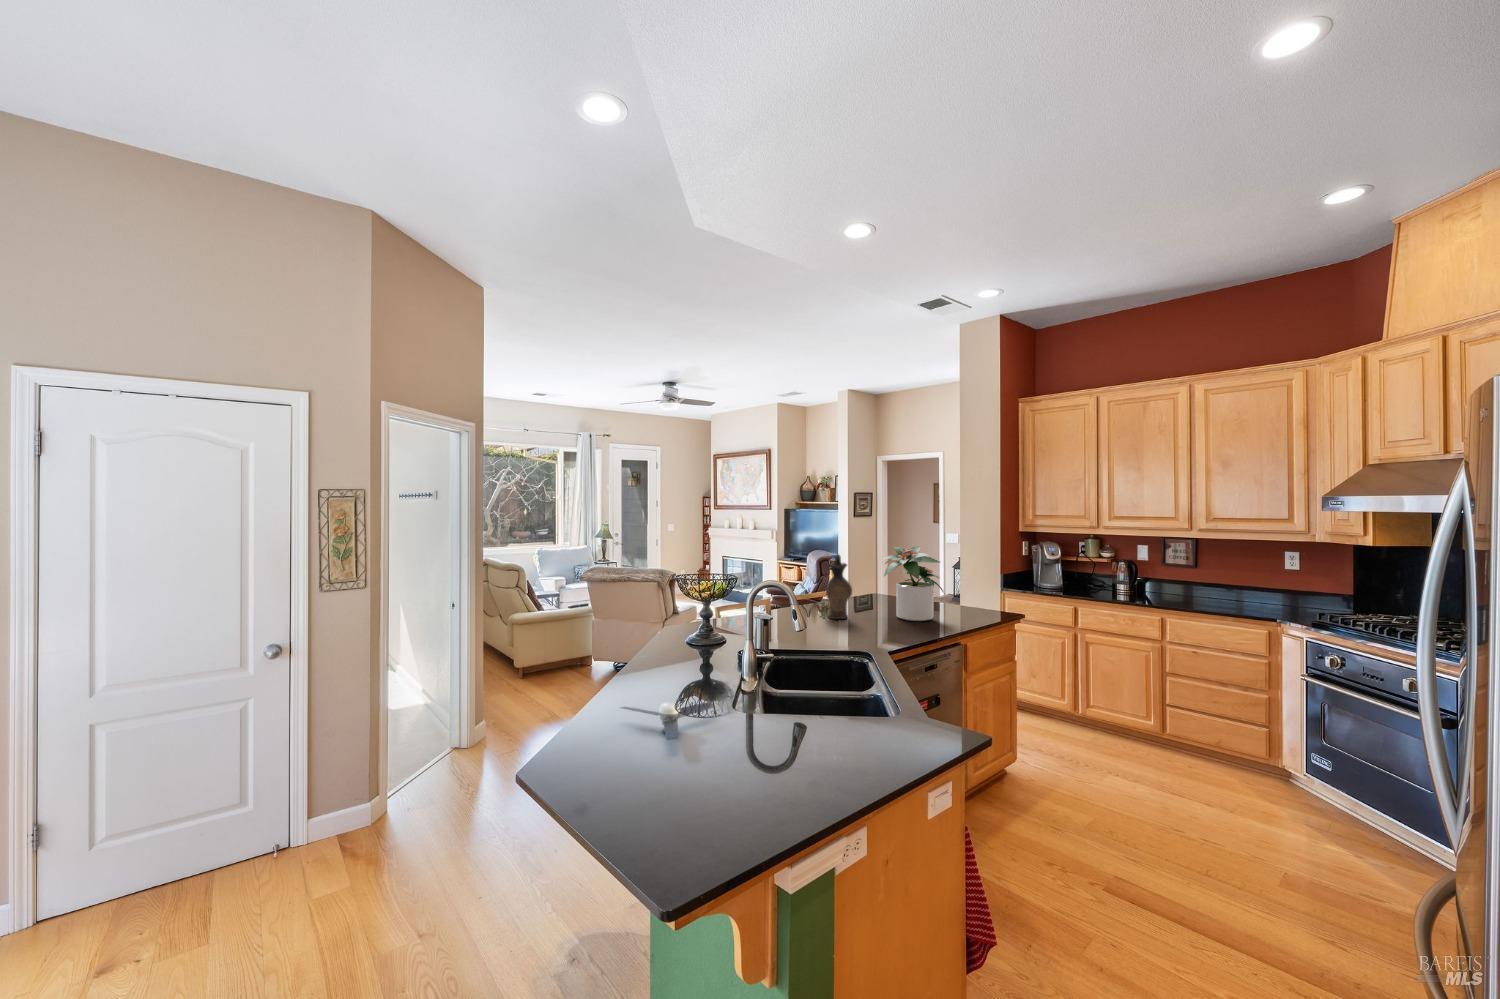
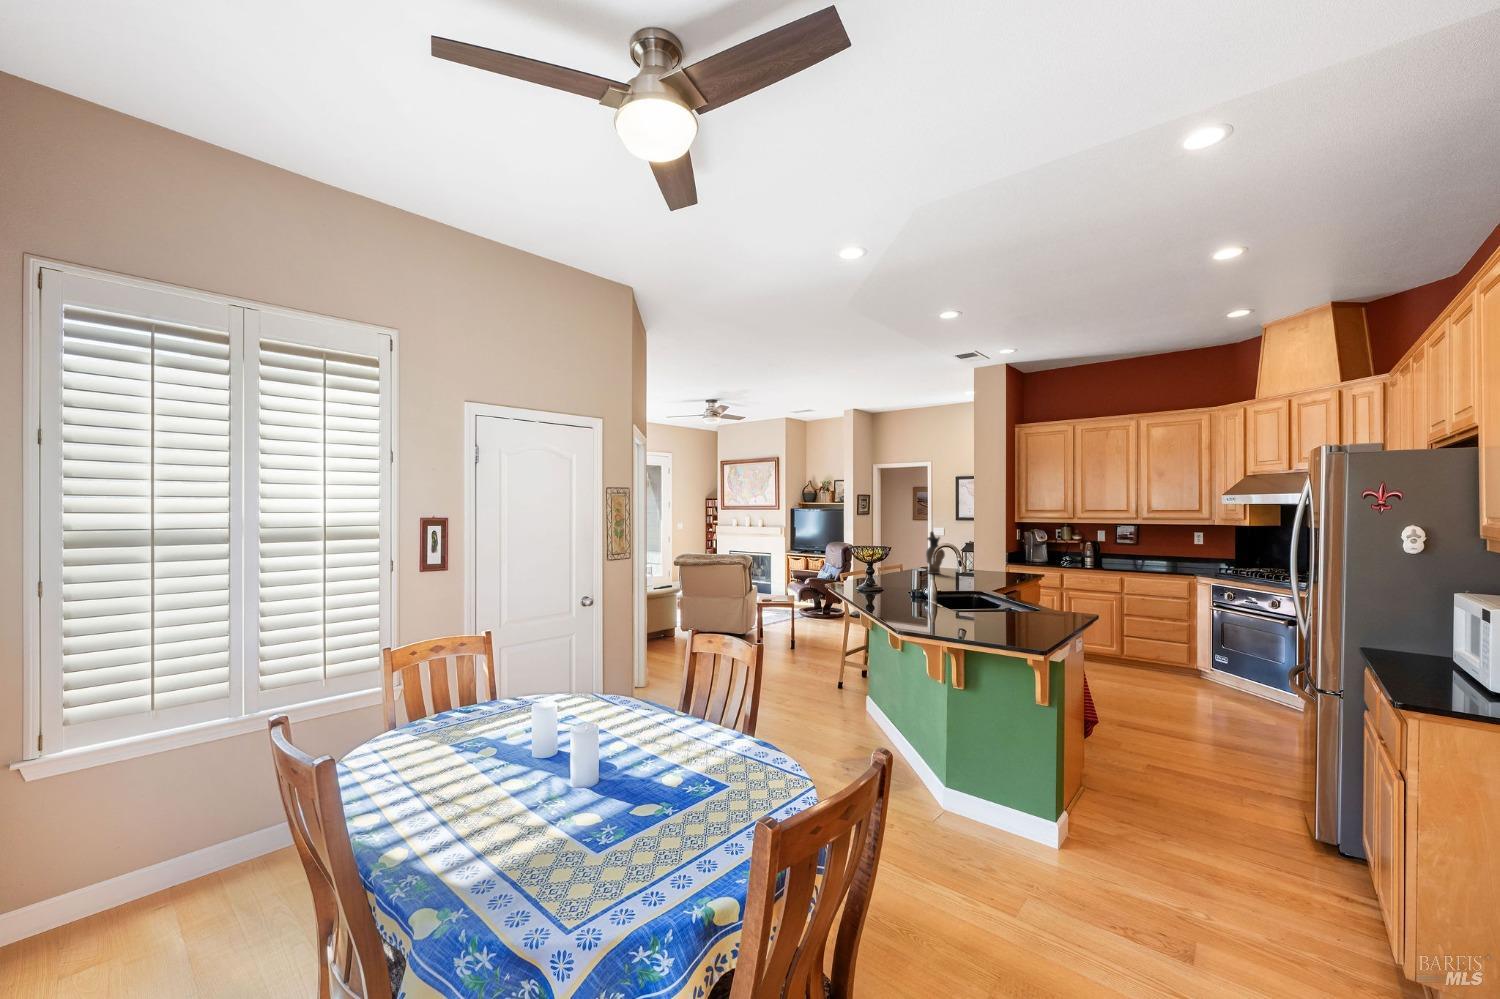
potted plant: present [884,546,944,621] -> none [957,526,1001,575]

